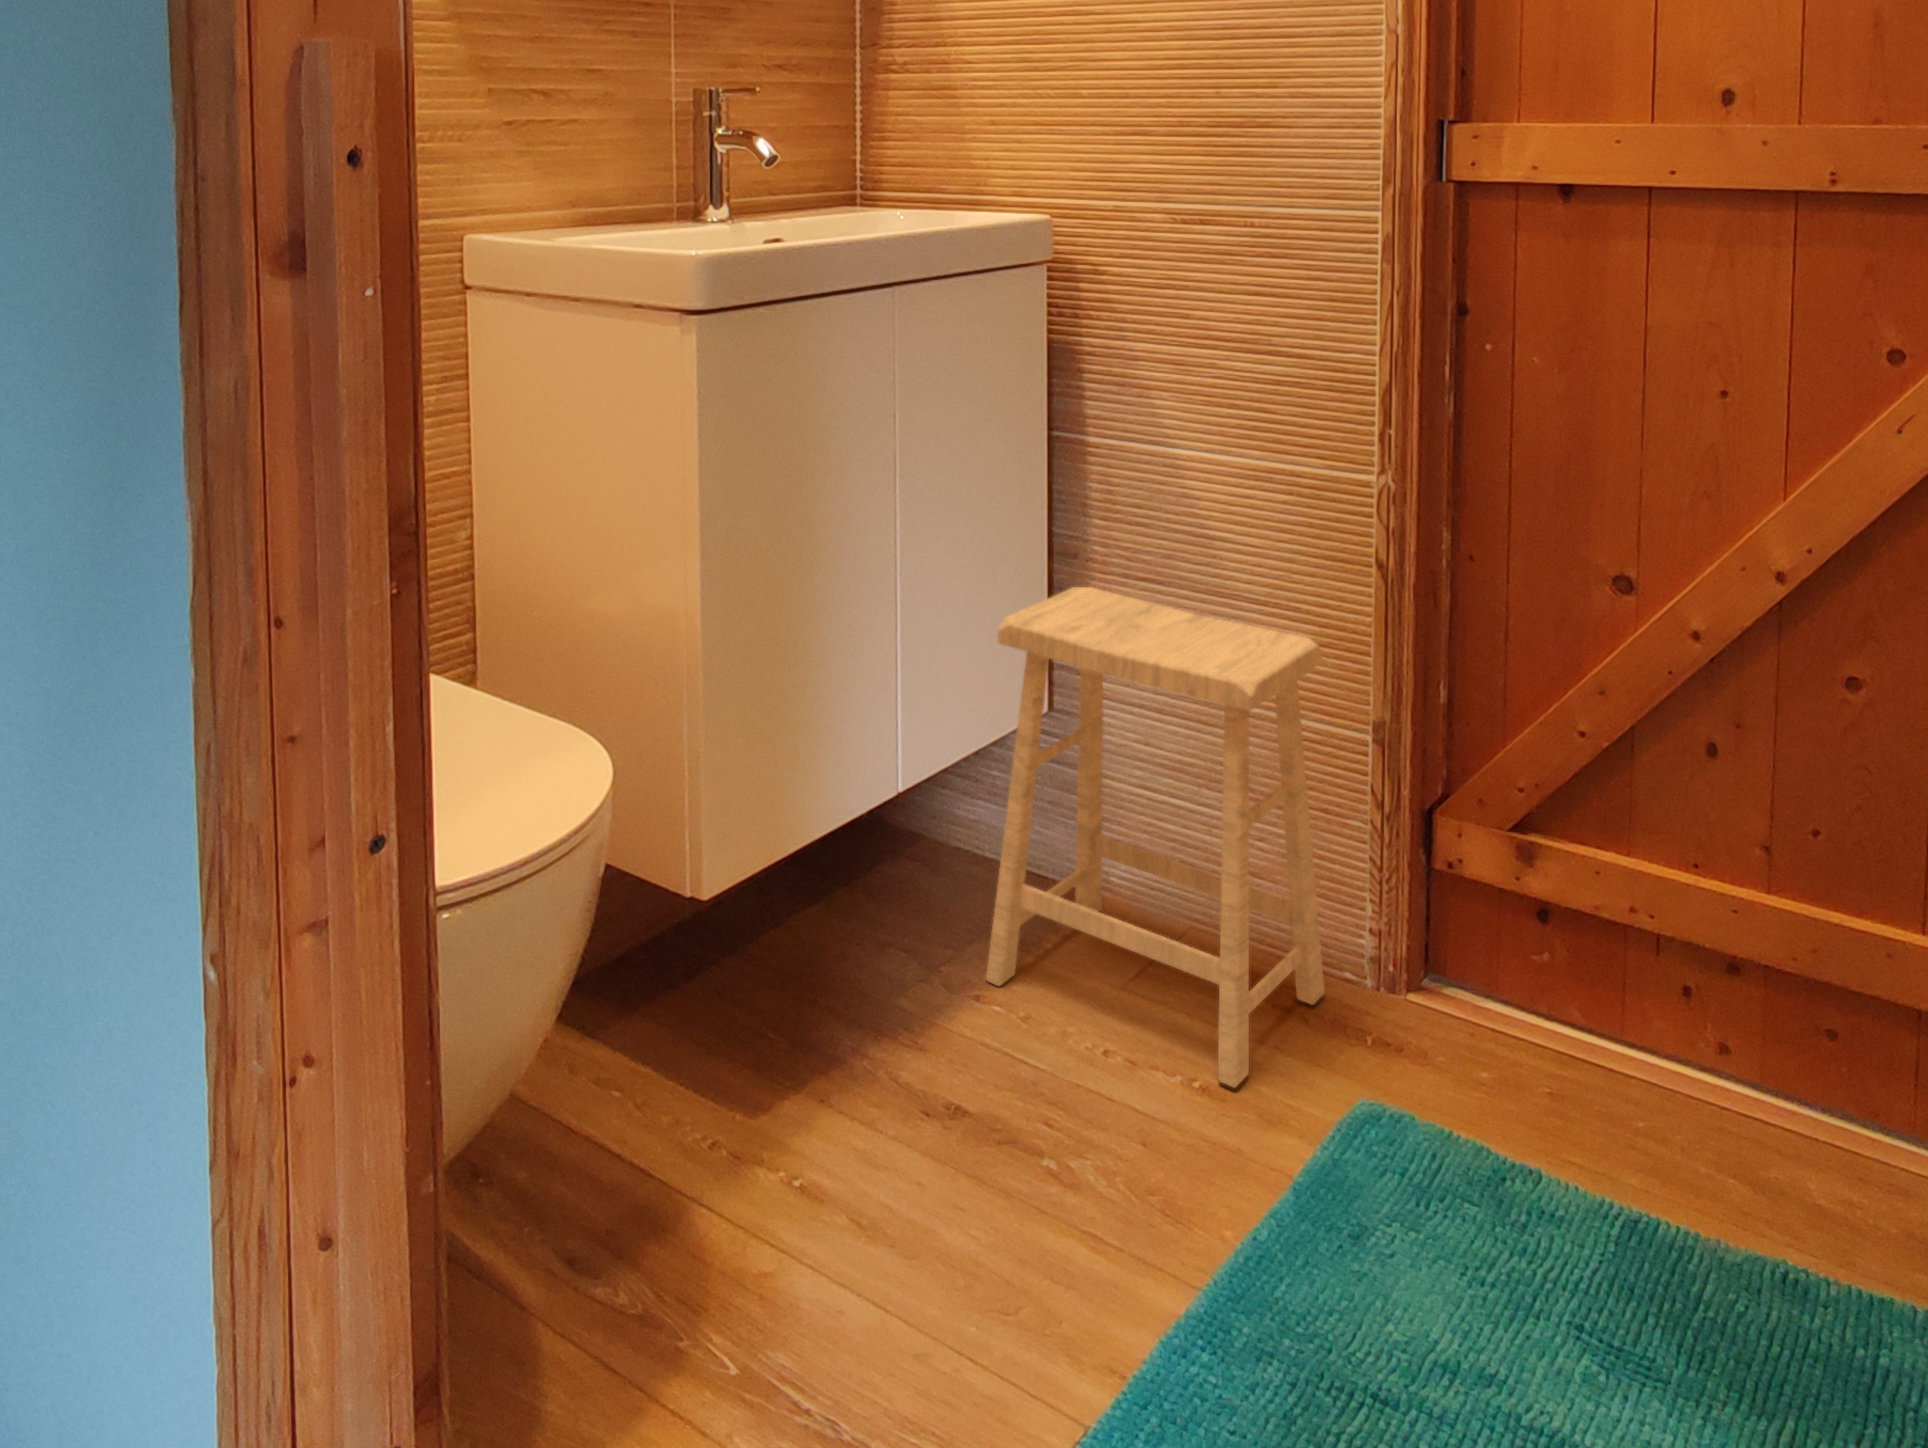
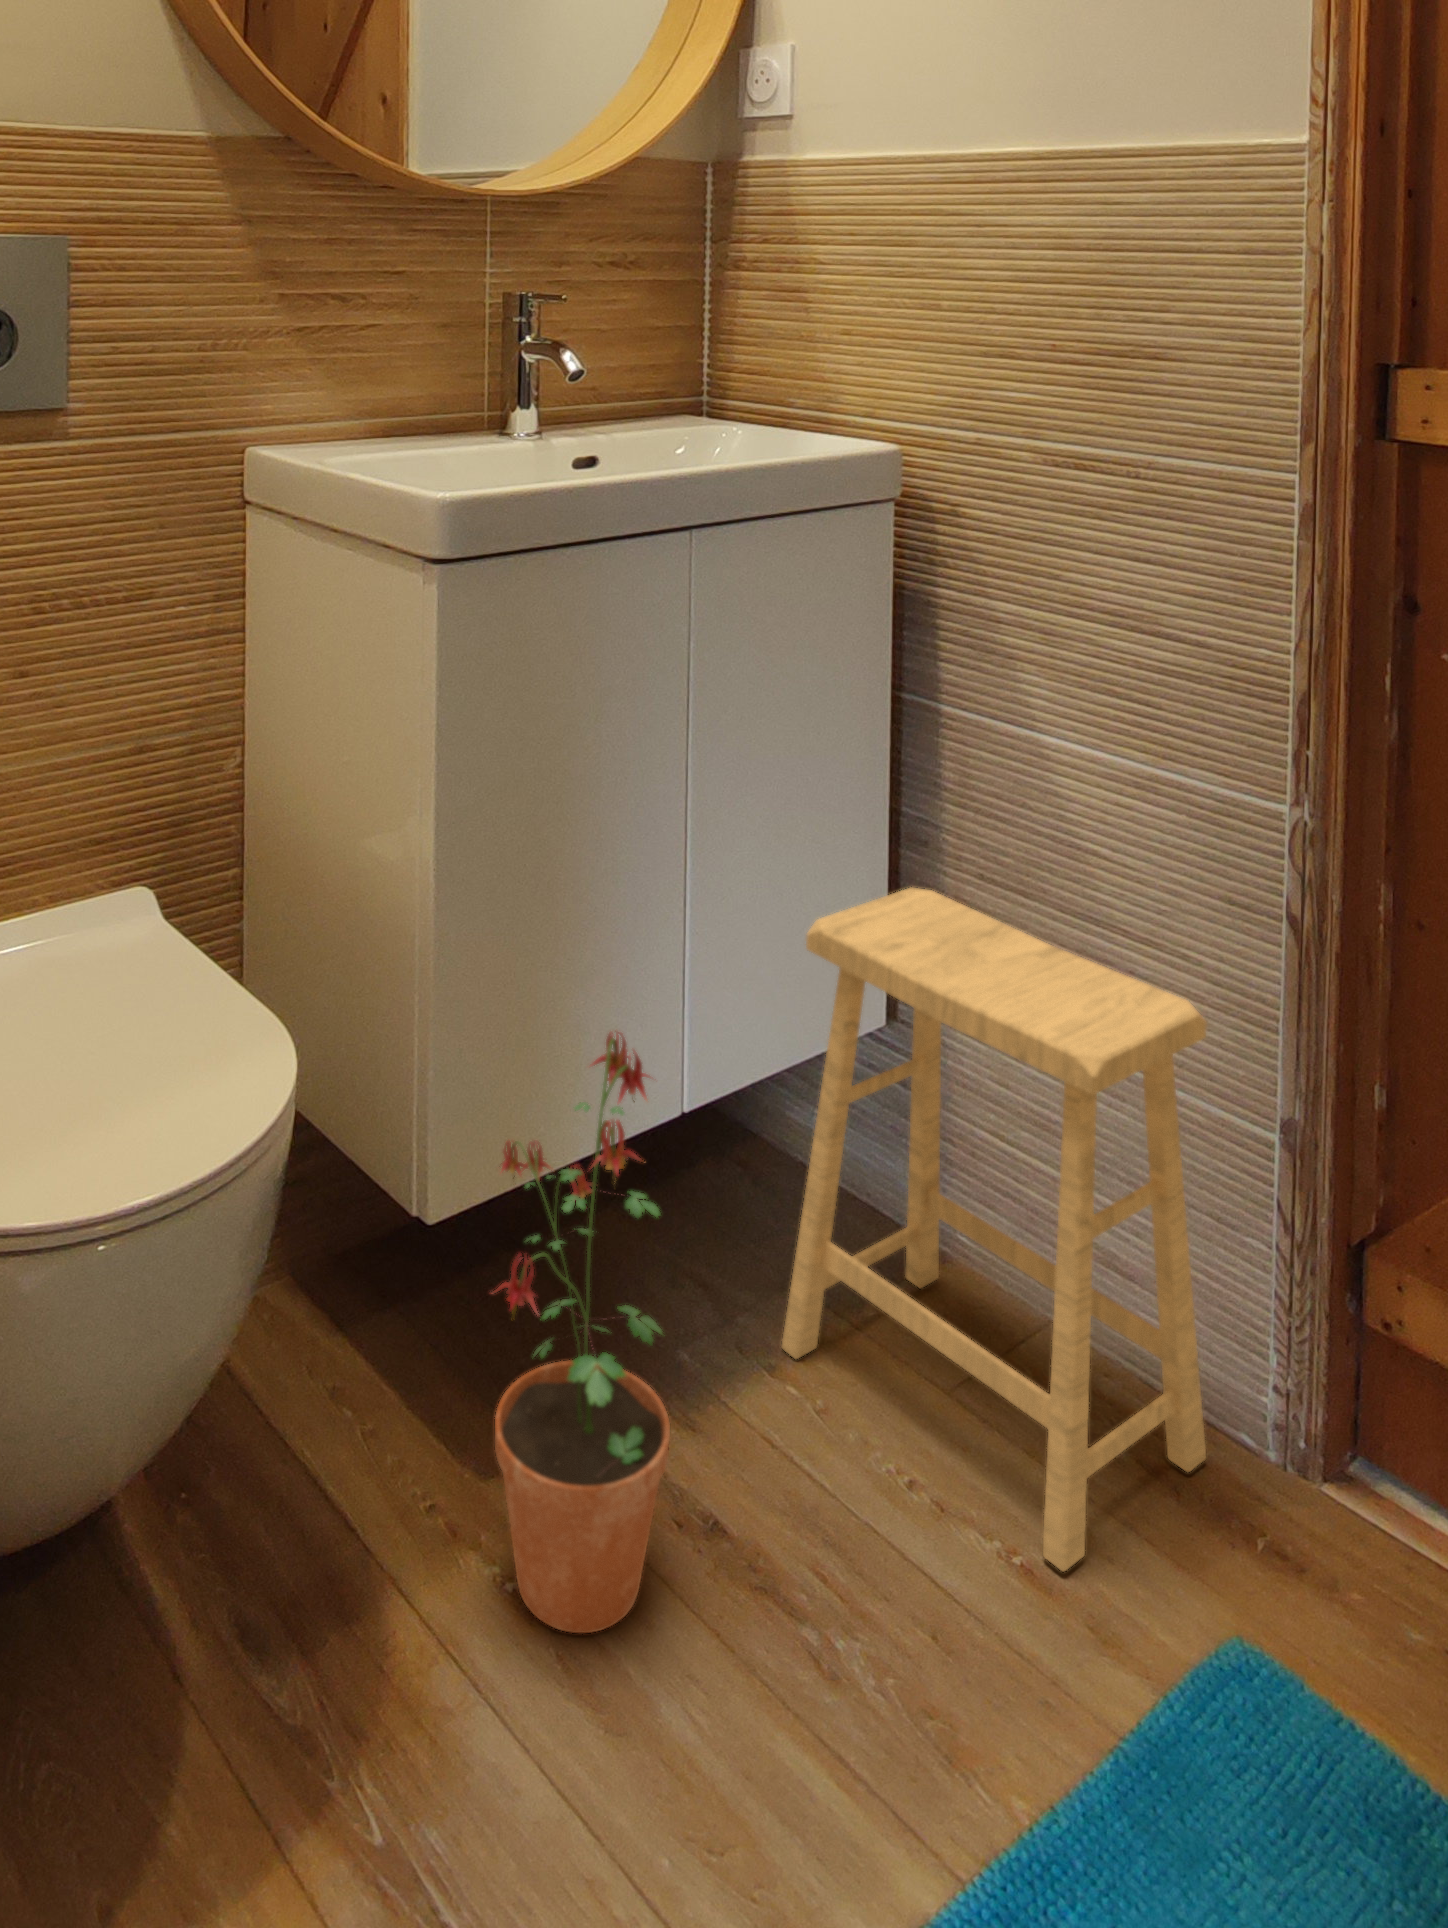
potted plant: none [758,714,934,1212] -> present [495,1032,670,1633]

